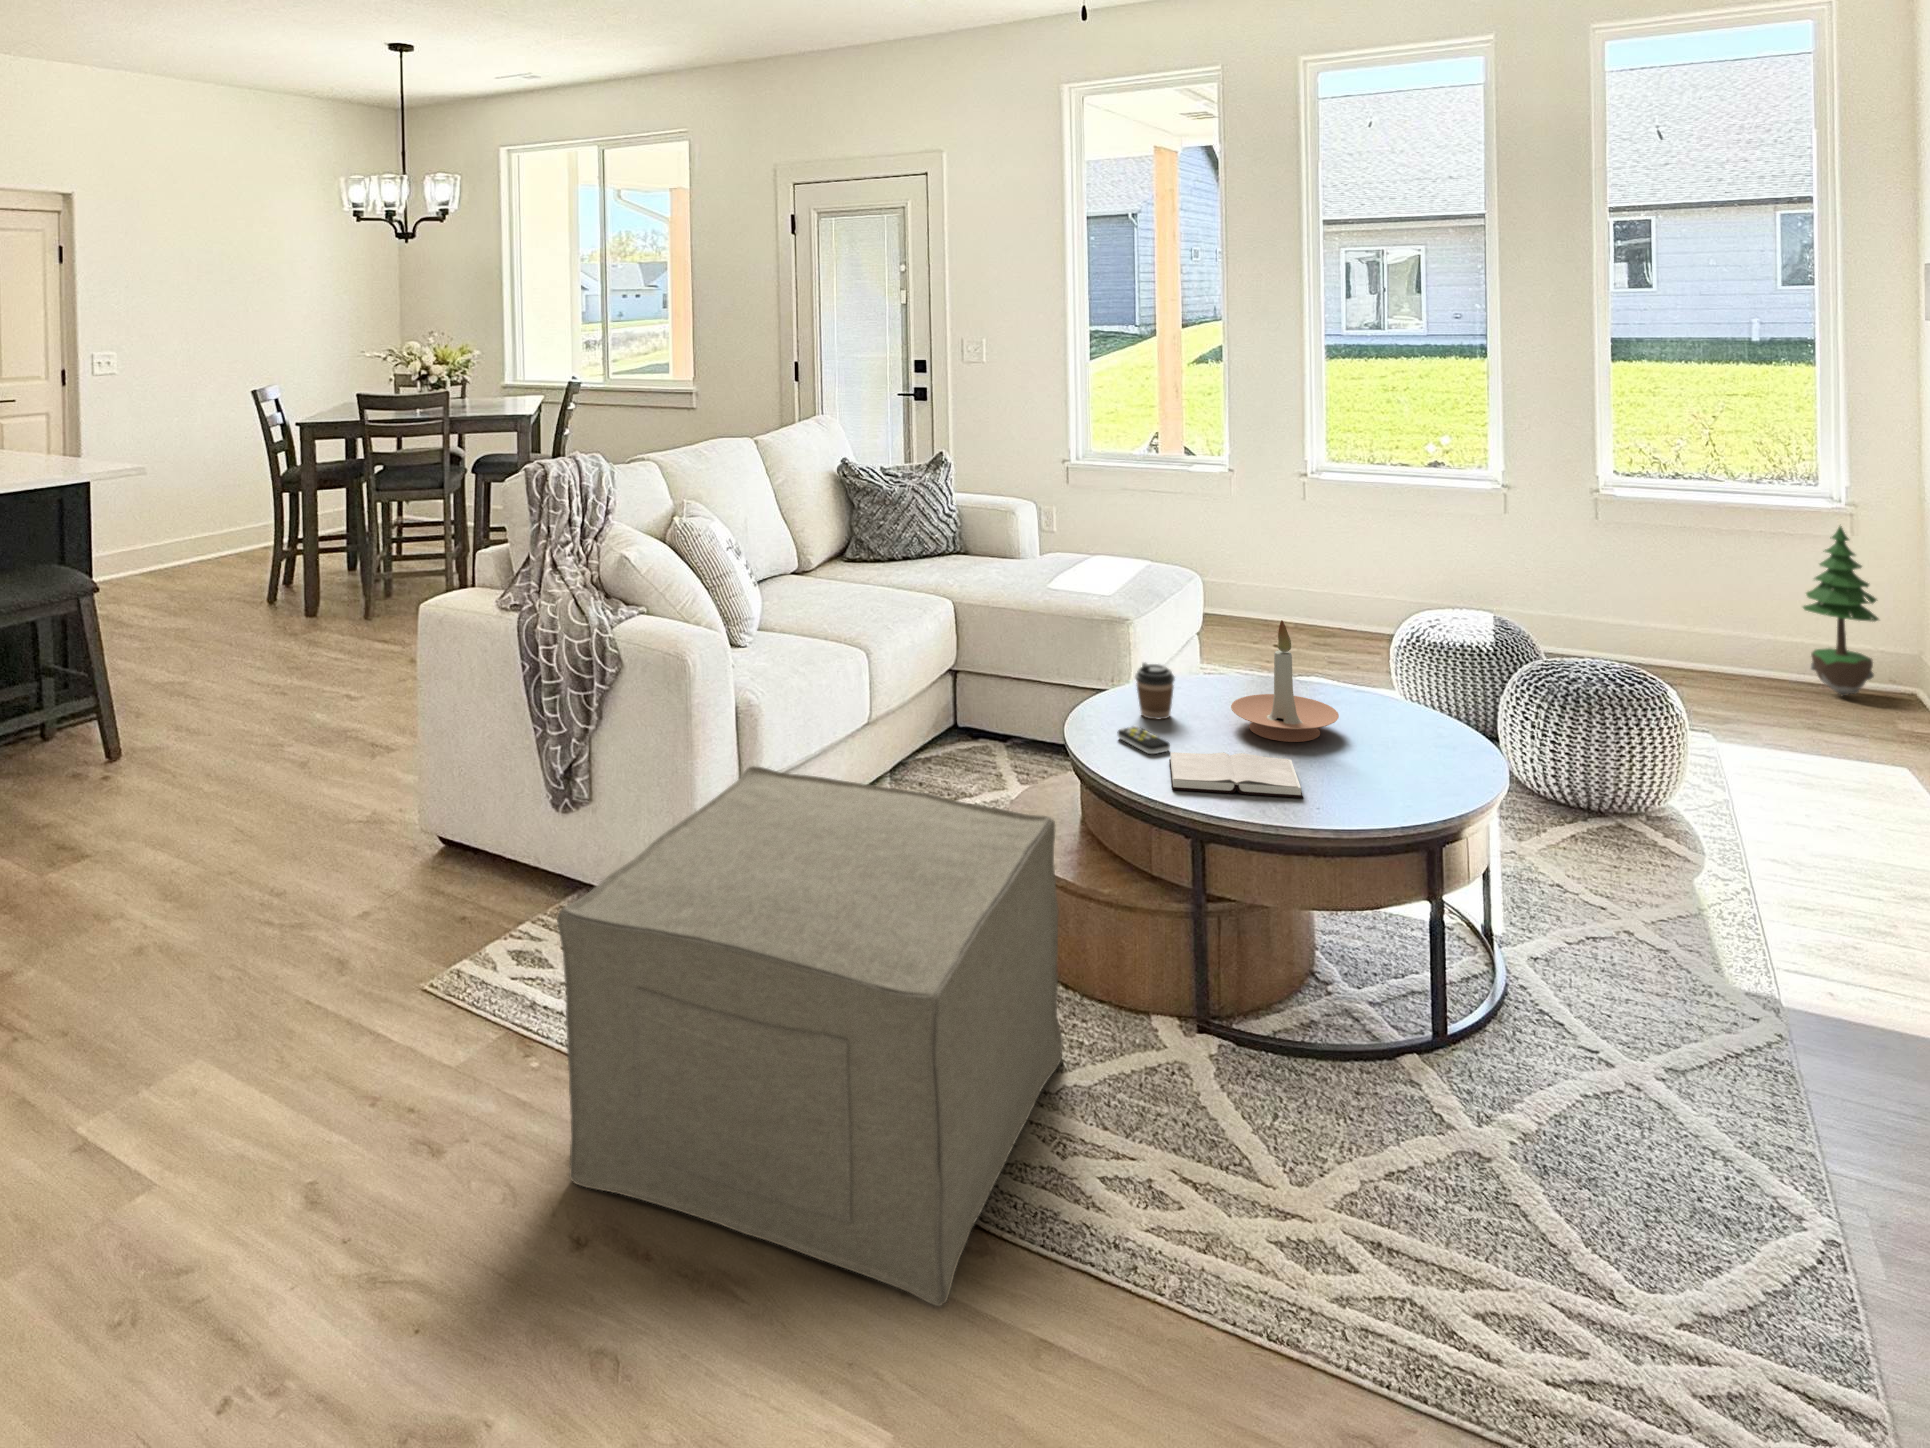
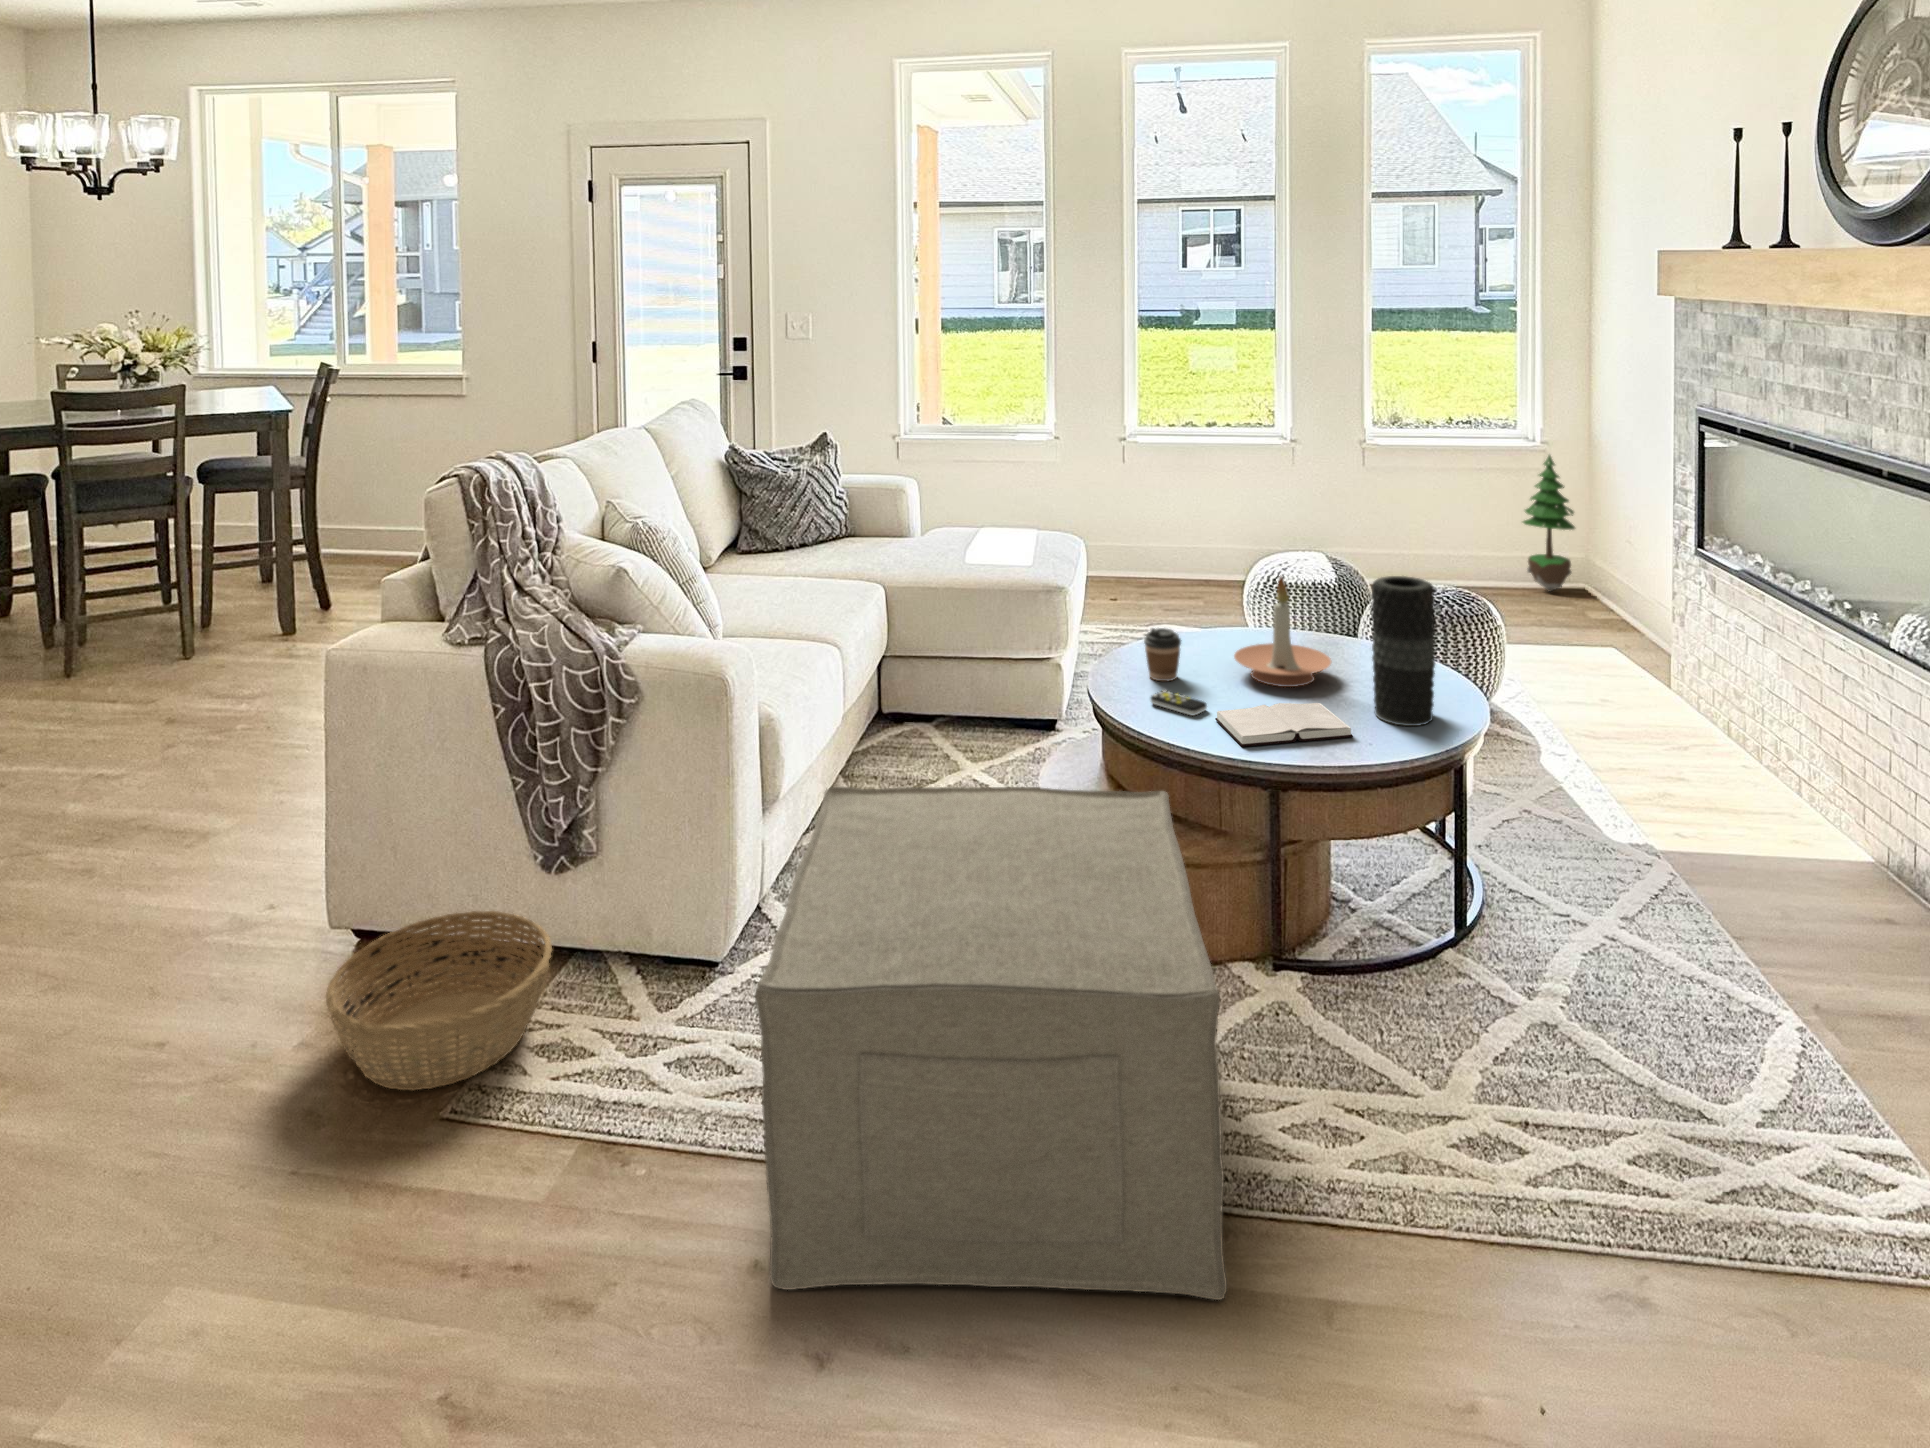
vase: none [1345,630,1419,798] -> present [1371,576,1435,726]
basket: none [357,832,541,967] -> present [326,911,552,1090]

